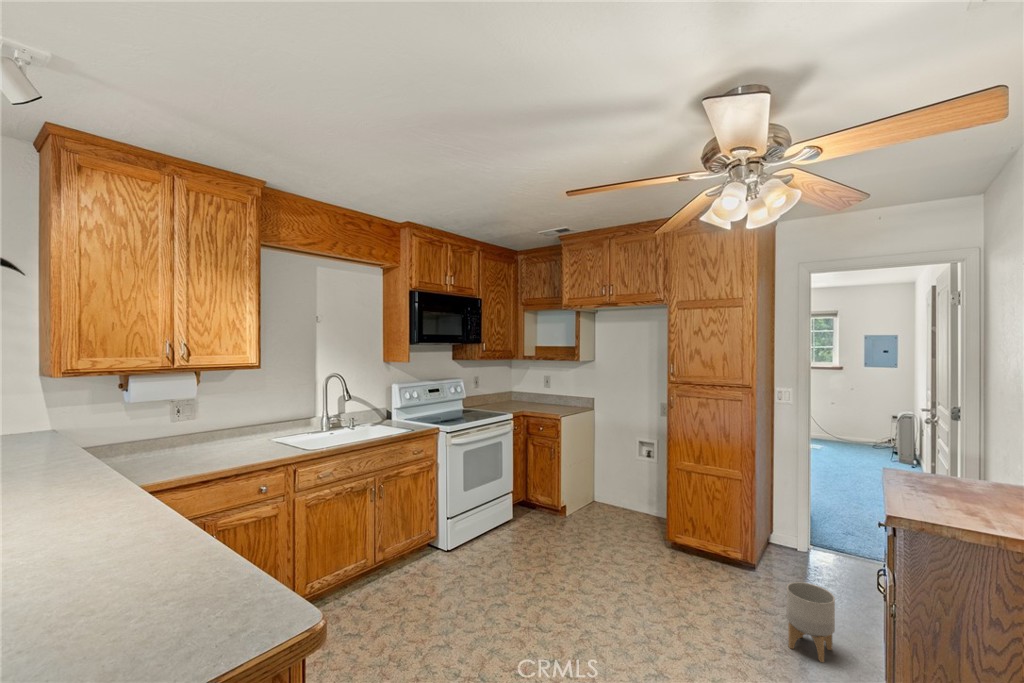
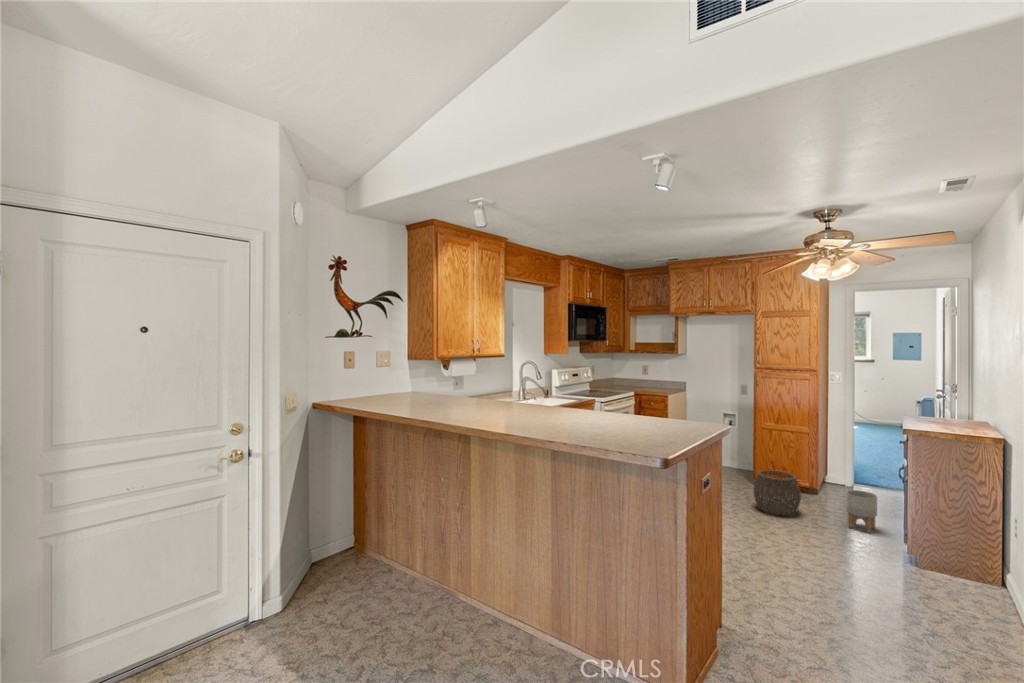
woven basket: none [651,539,720,619] -> present [754,470,801,515]

